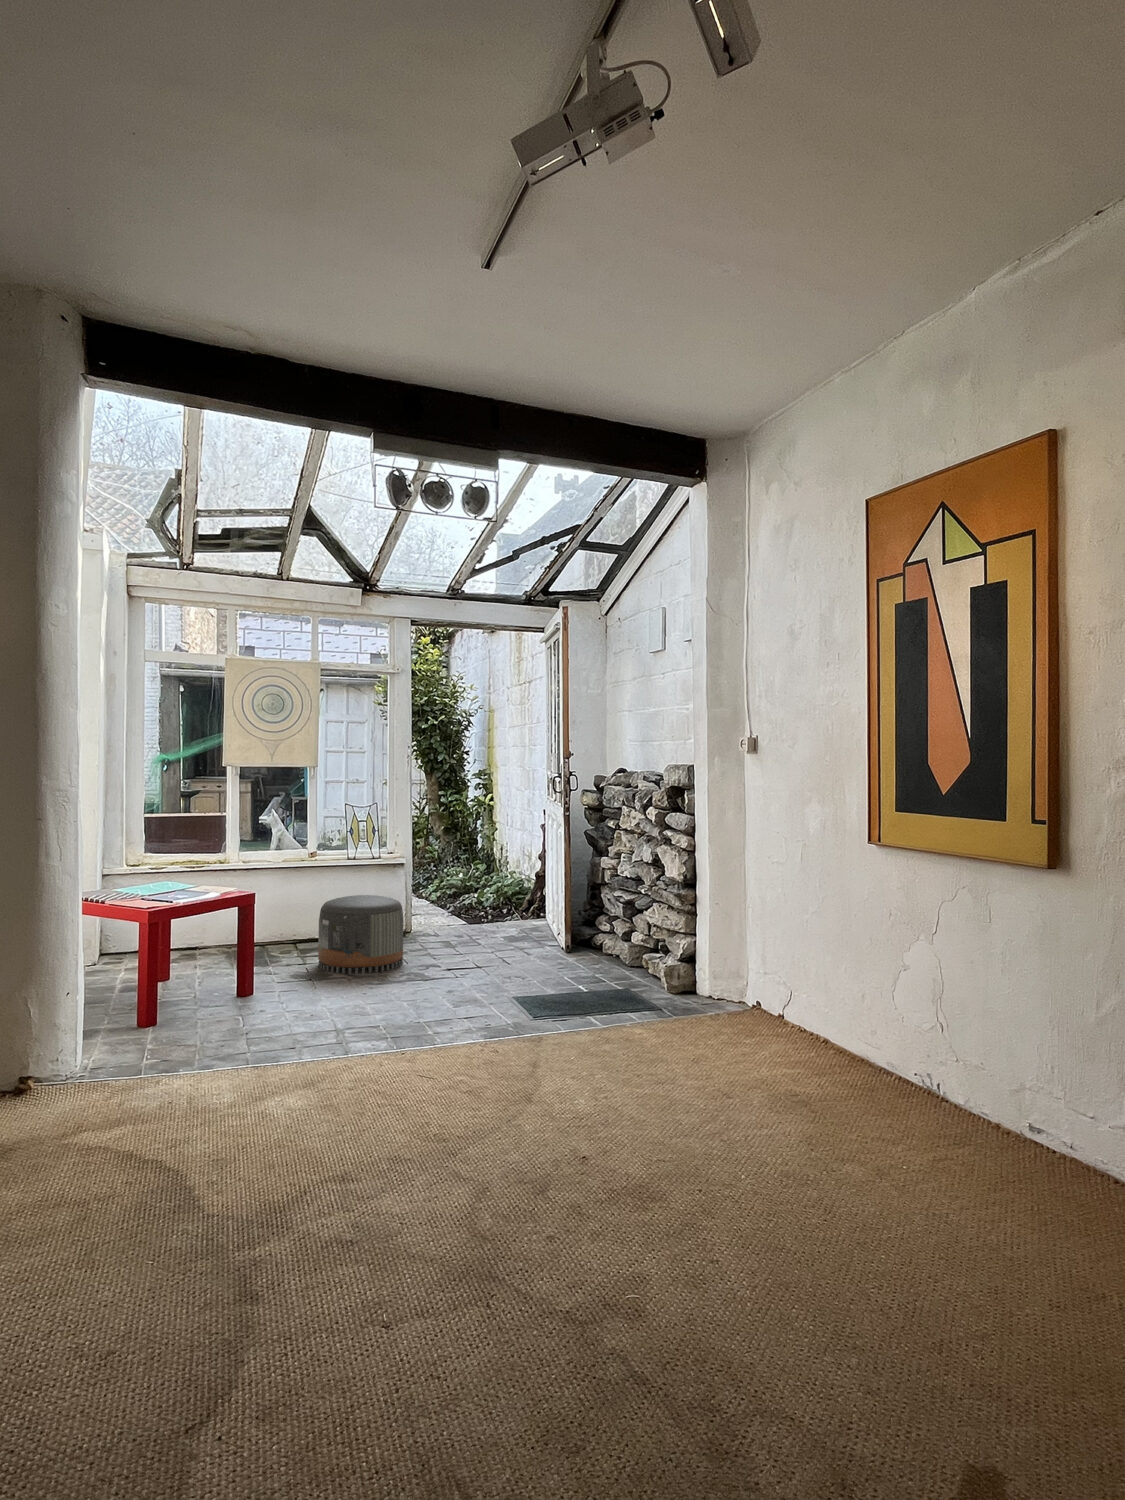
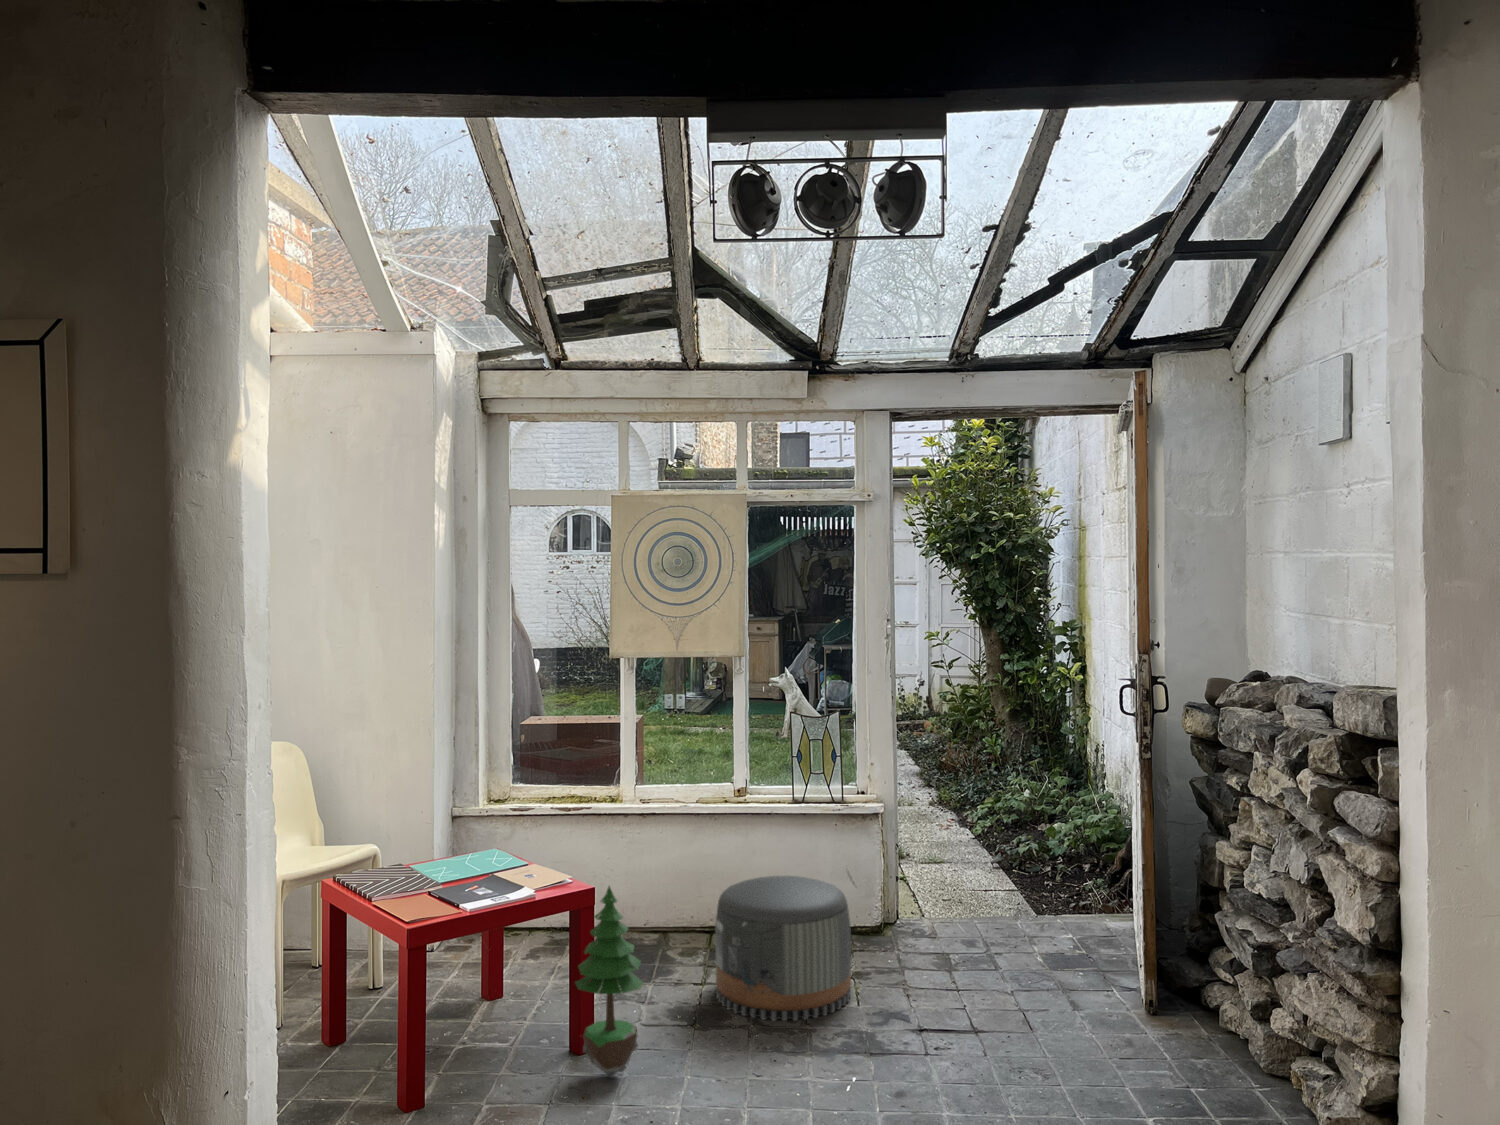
potted tree: none [260,882,304,999] -> present [575,886,643,1075]

